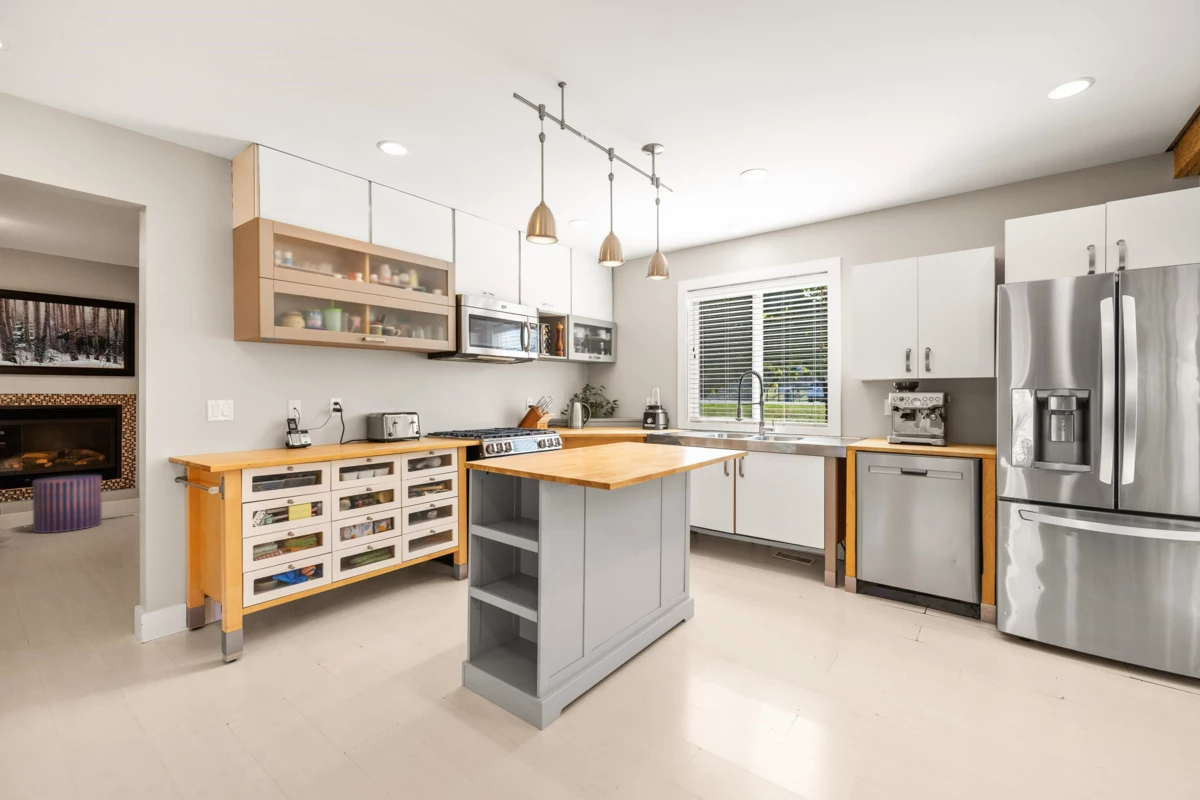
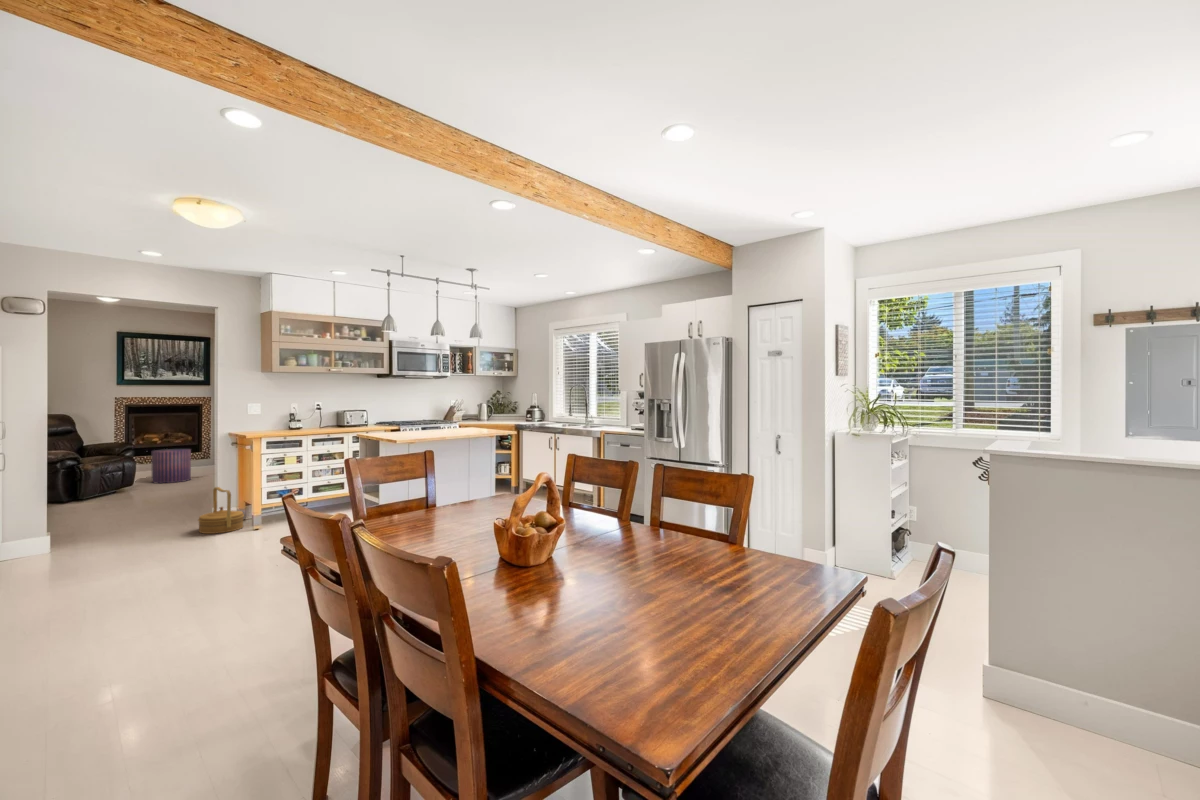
woven basket: none [103,571,206,682] -> present [198,487,244,534]

